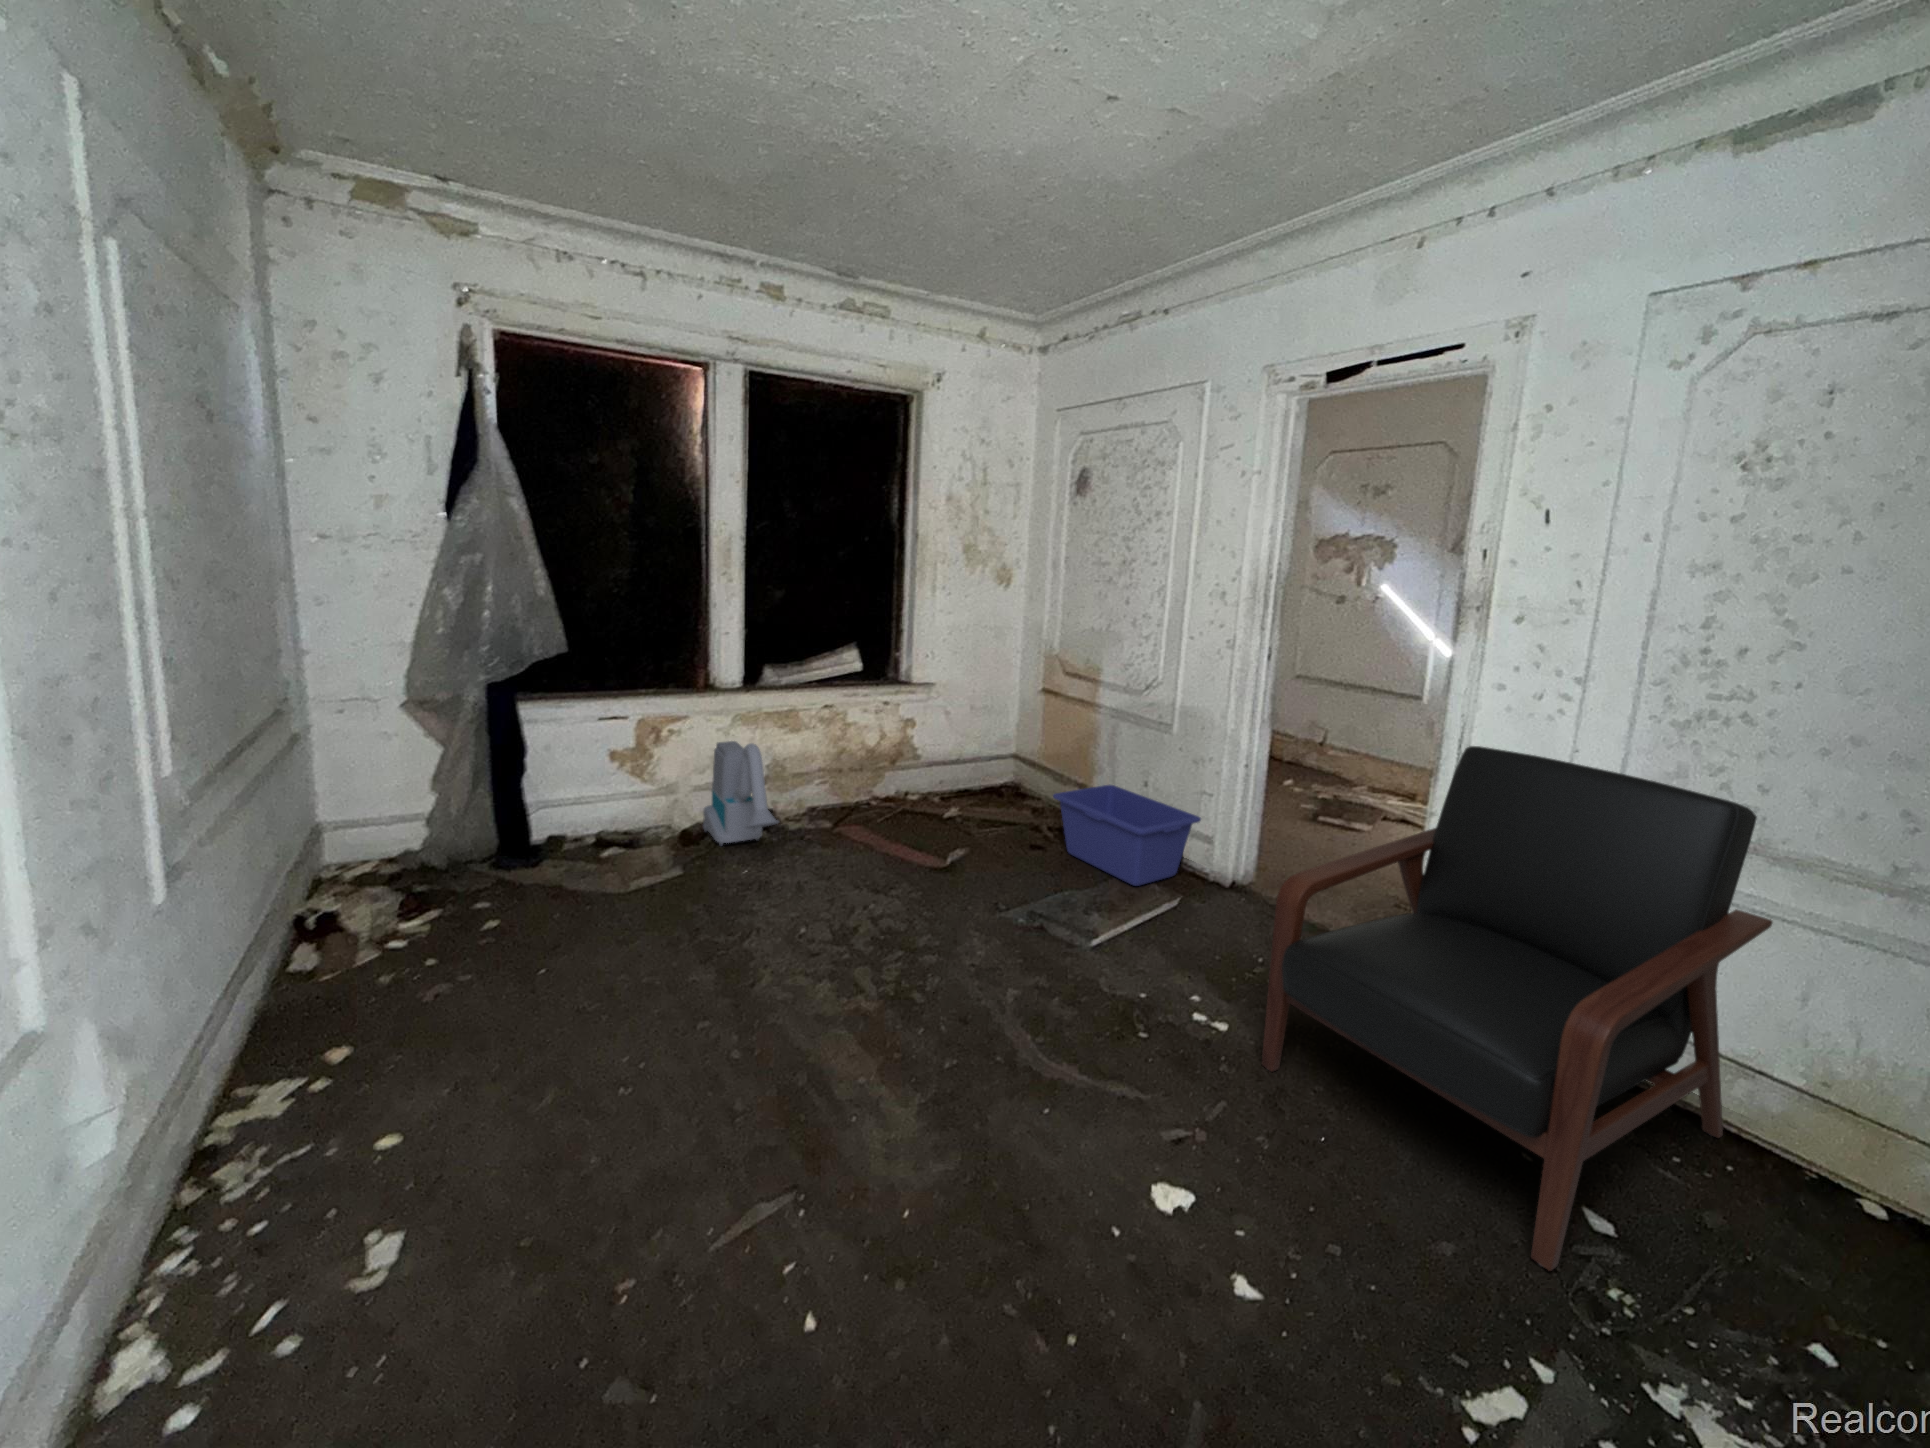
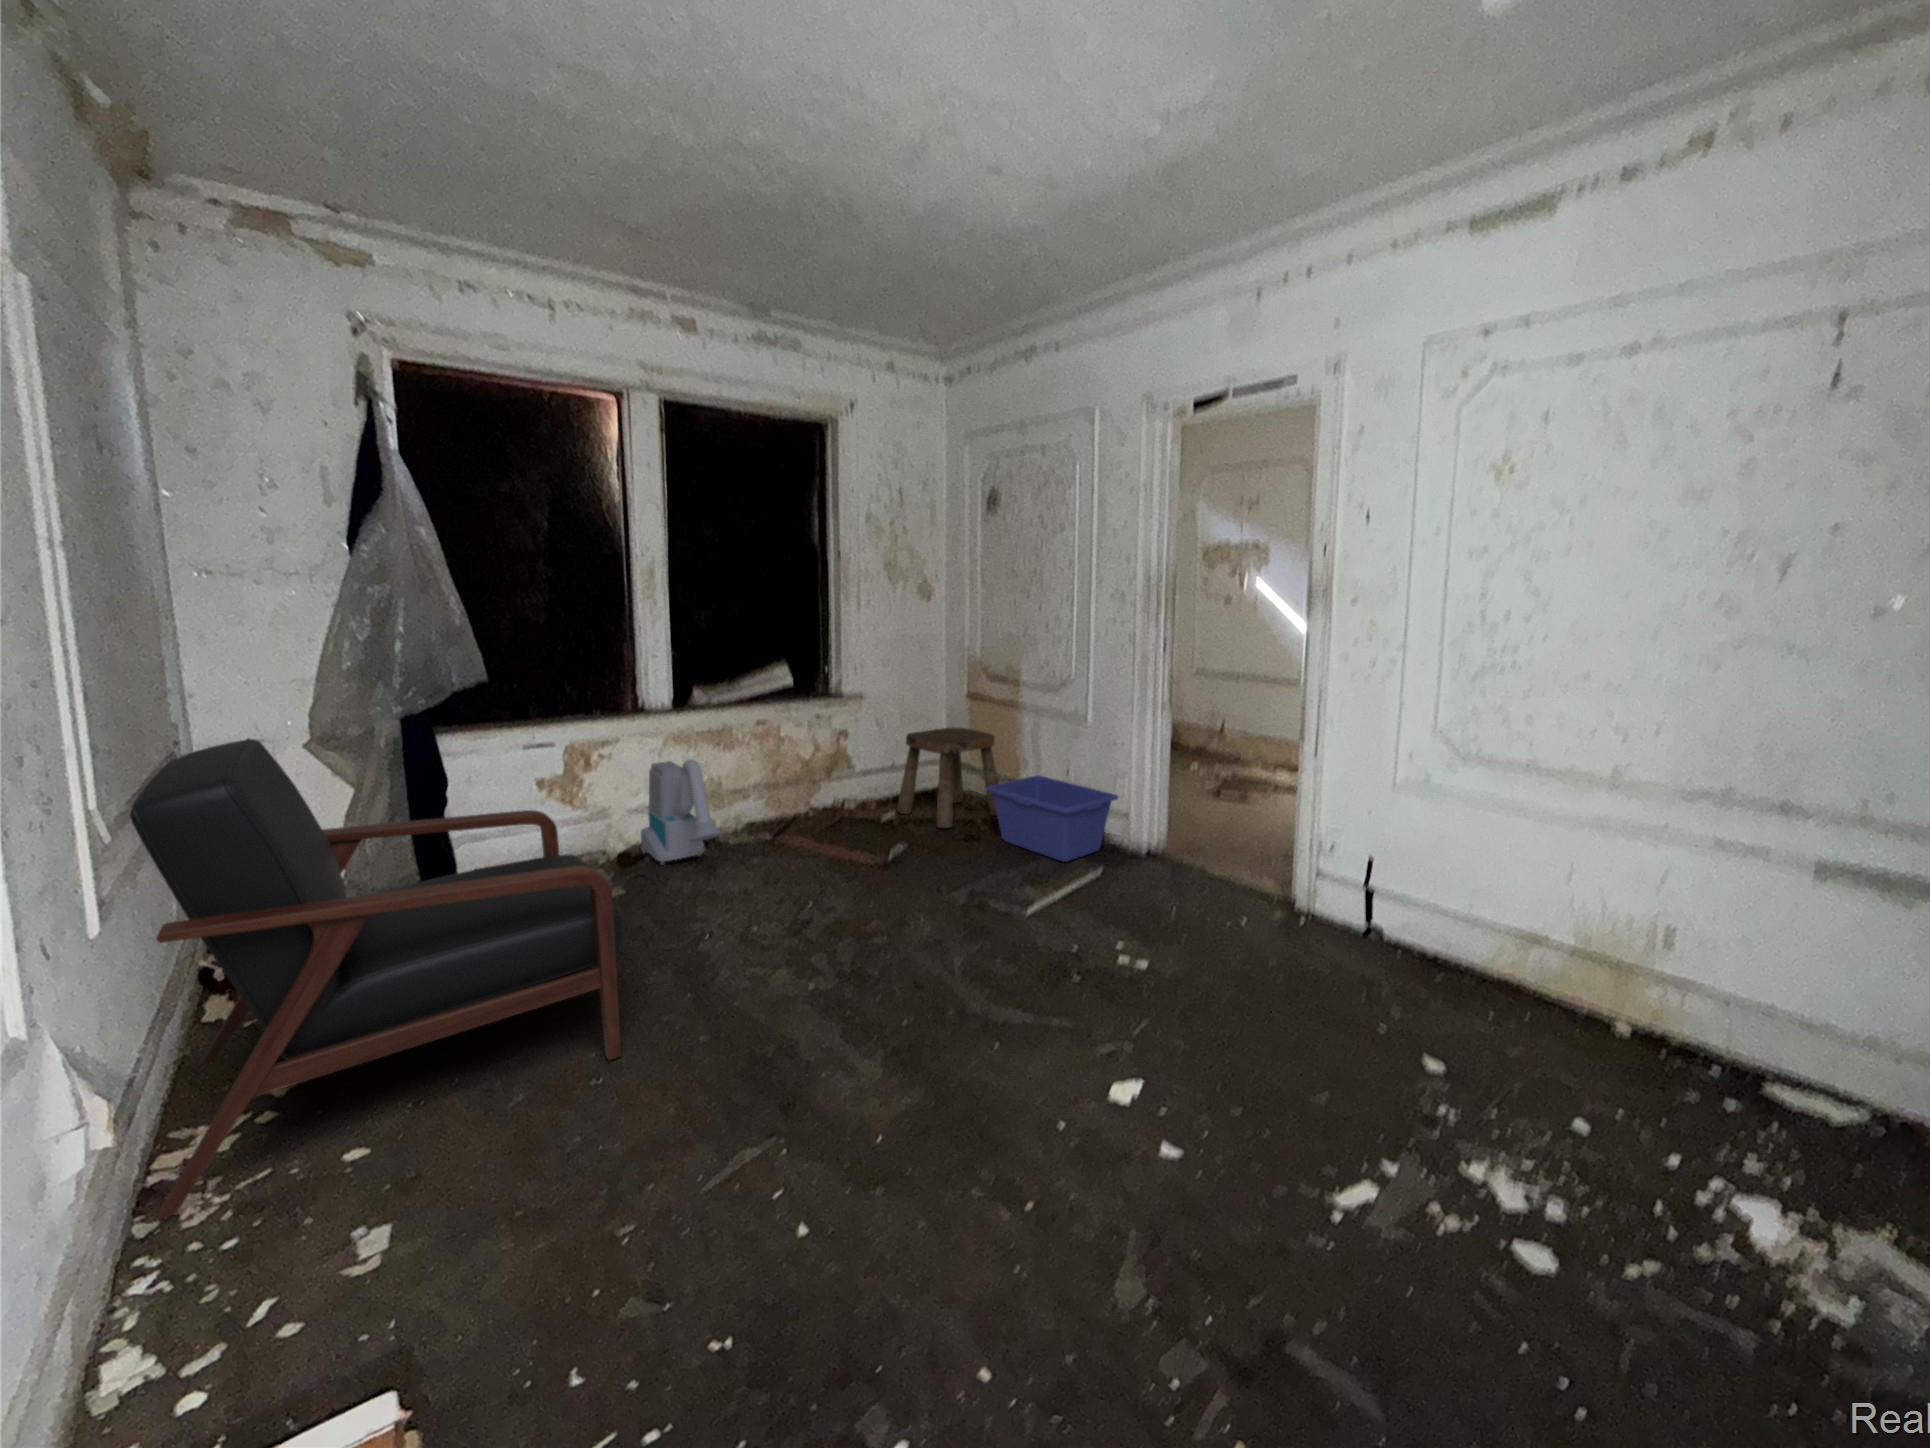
stool: none [958,724,1072,832] -> present [897,727,999,828]
chair: present [1262,746,1772,1271] -> present [130,738,625,1219]

